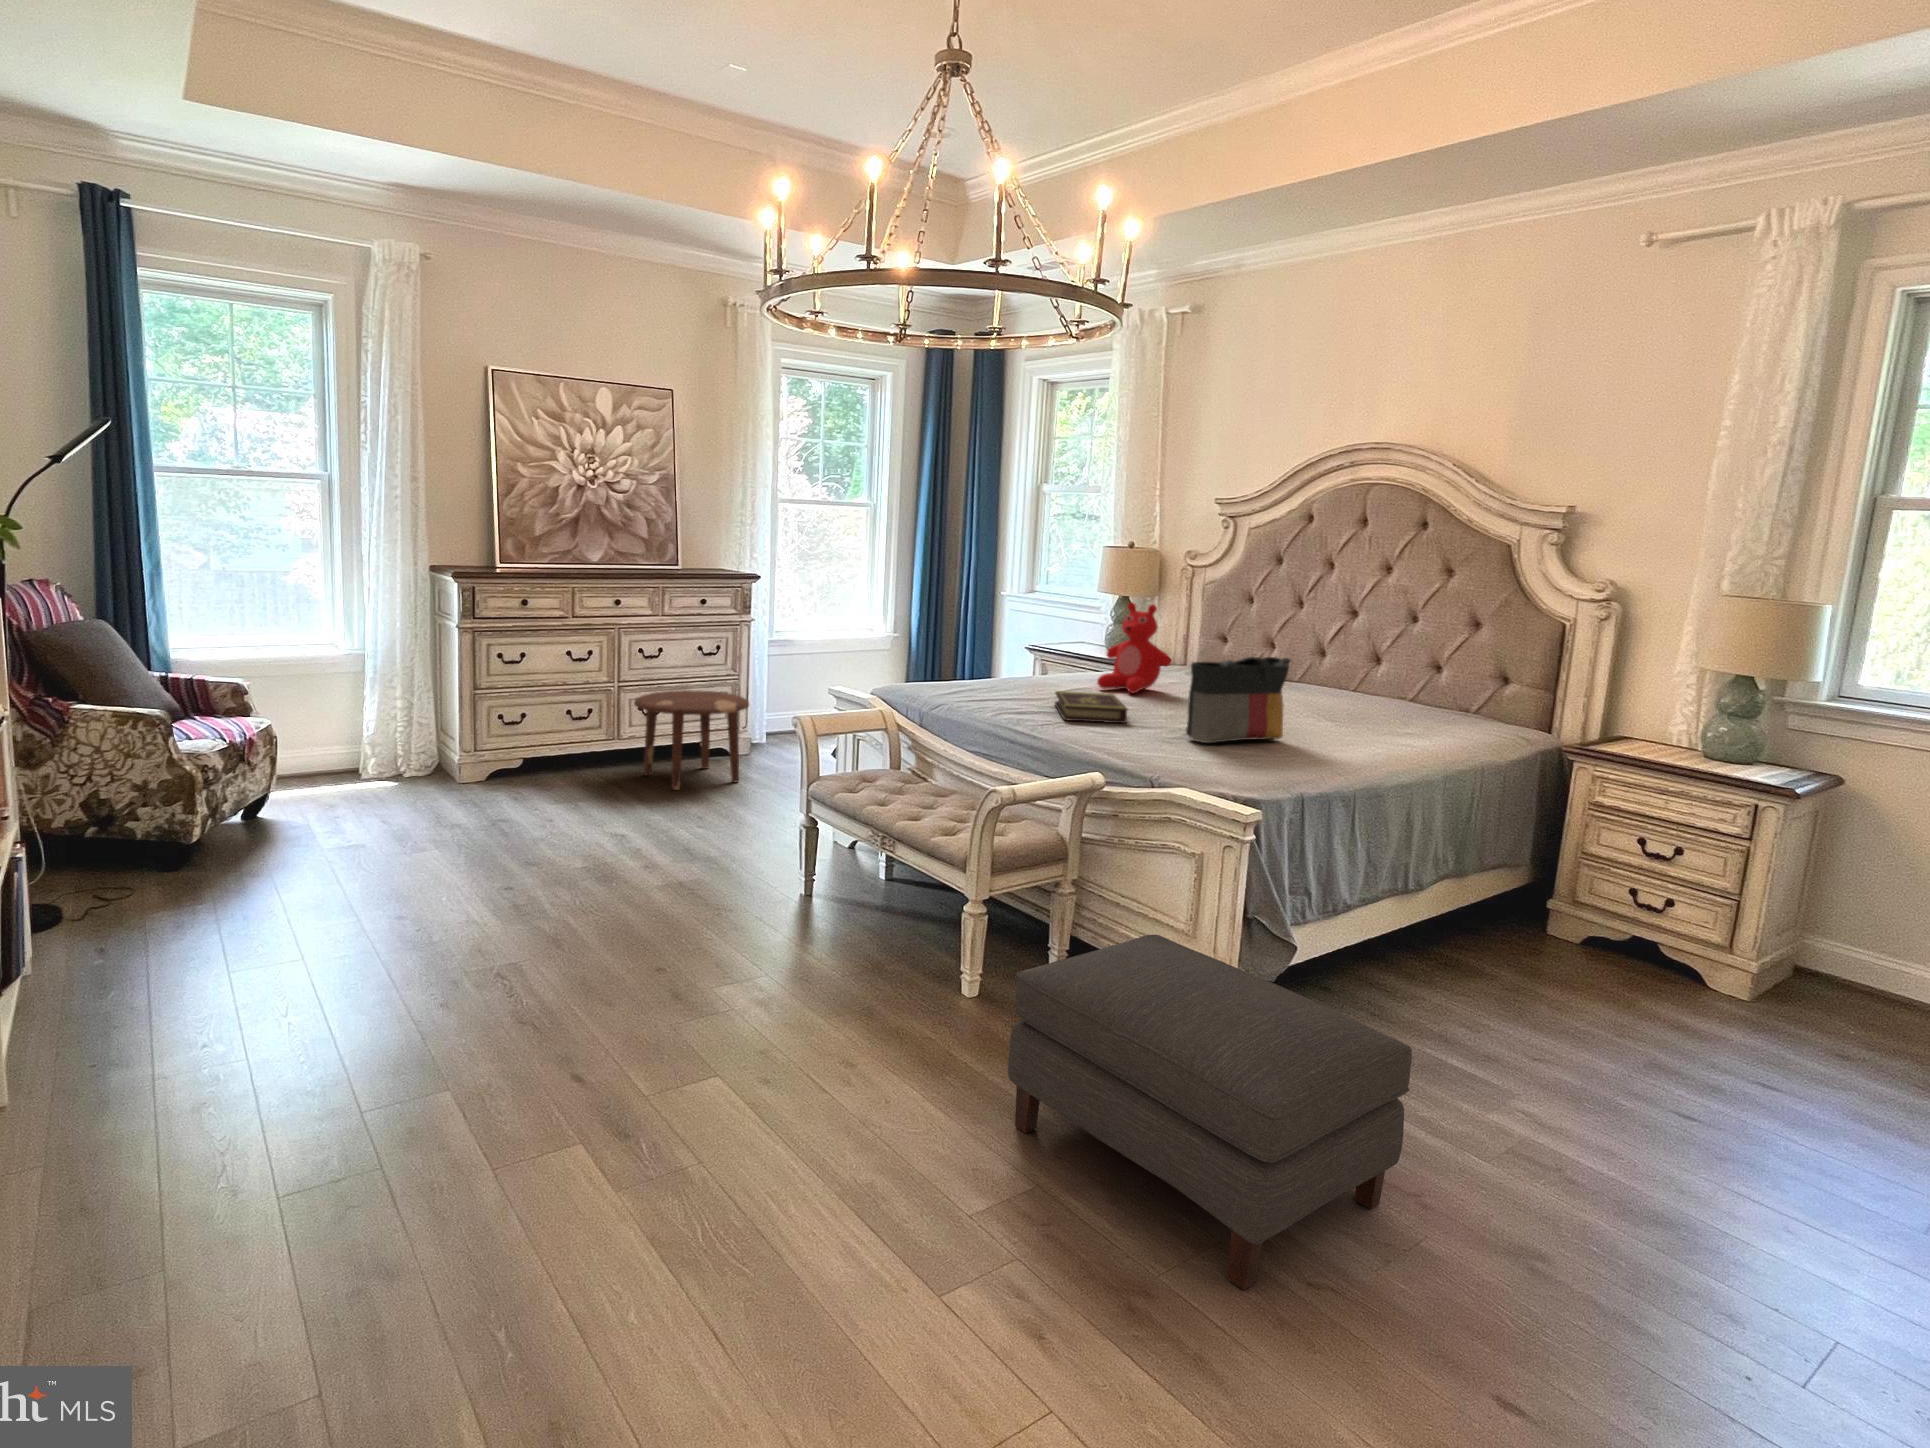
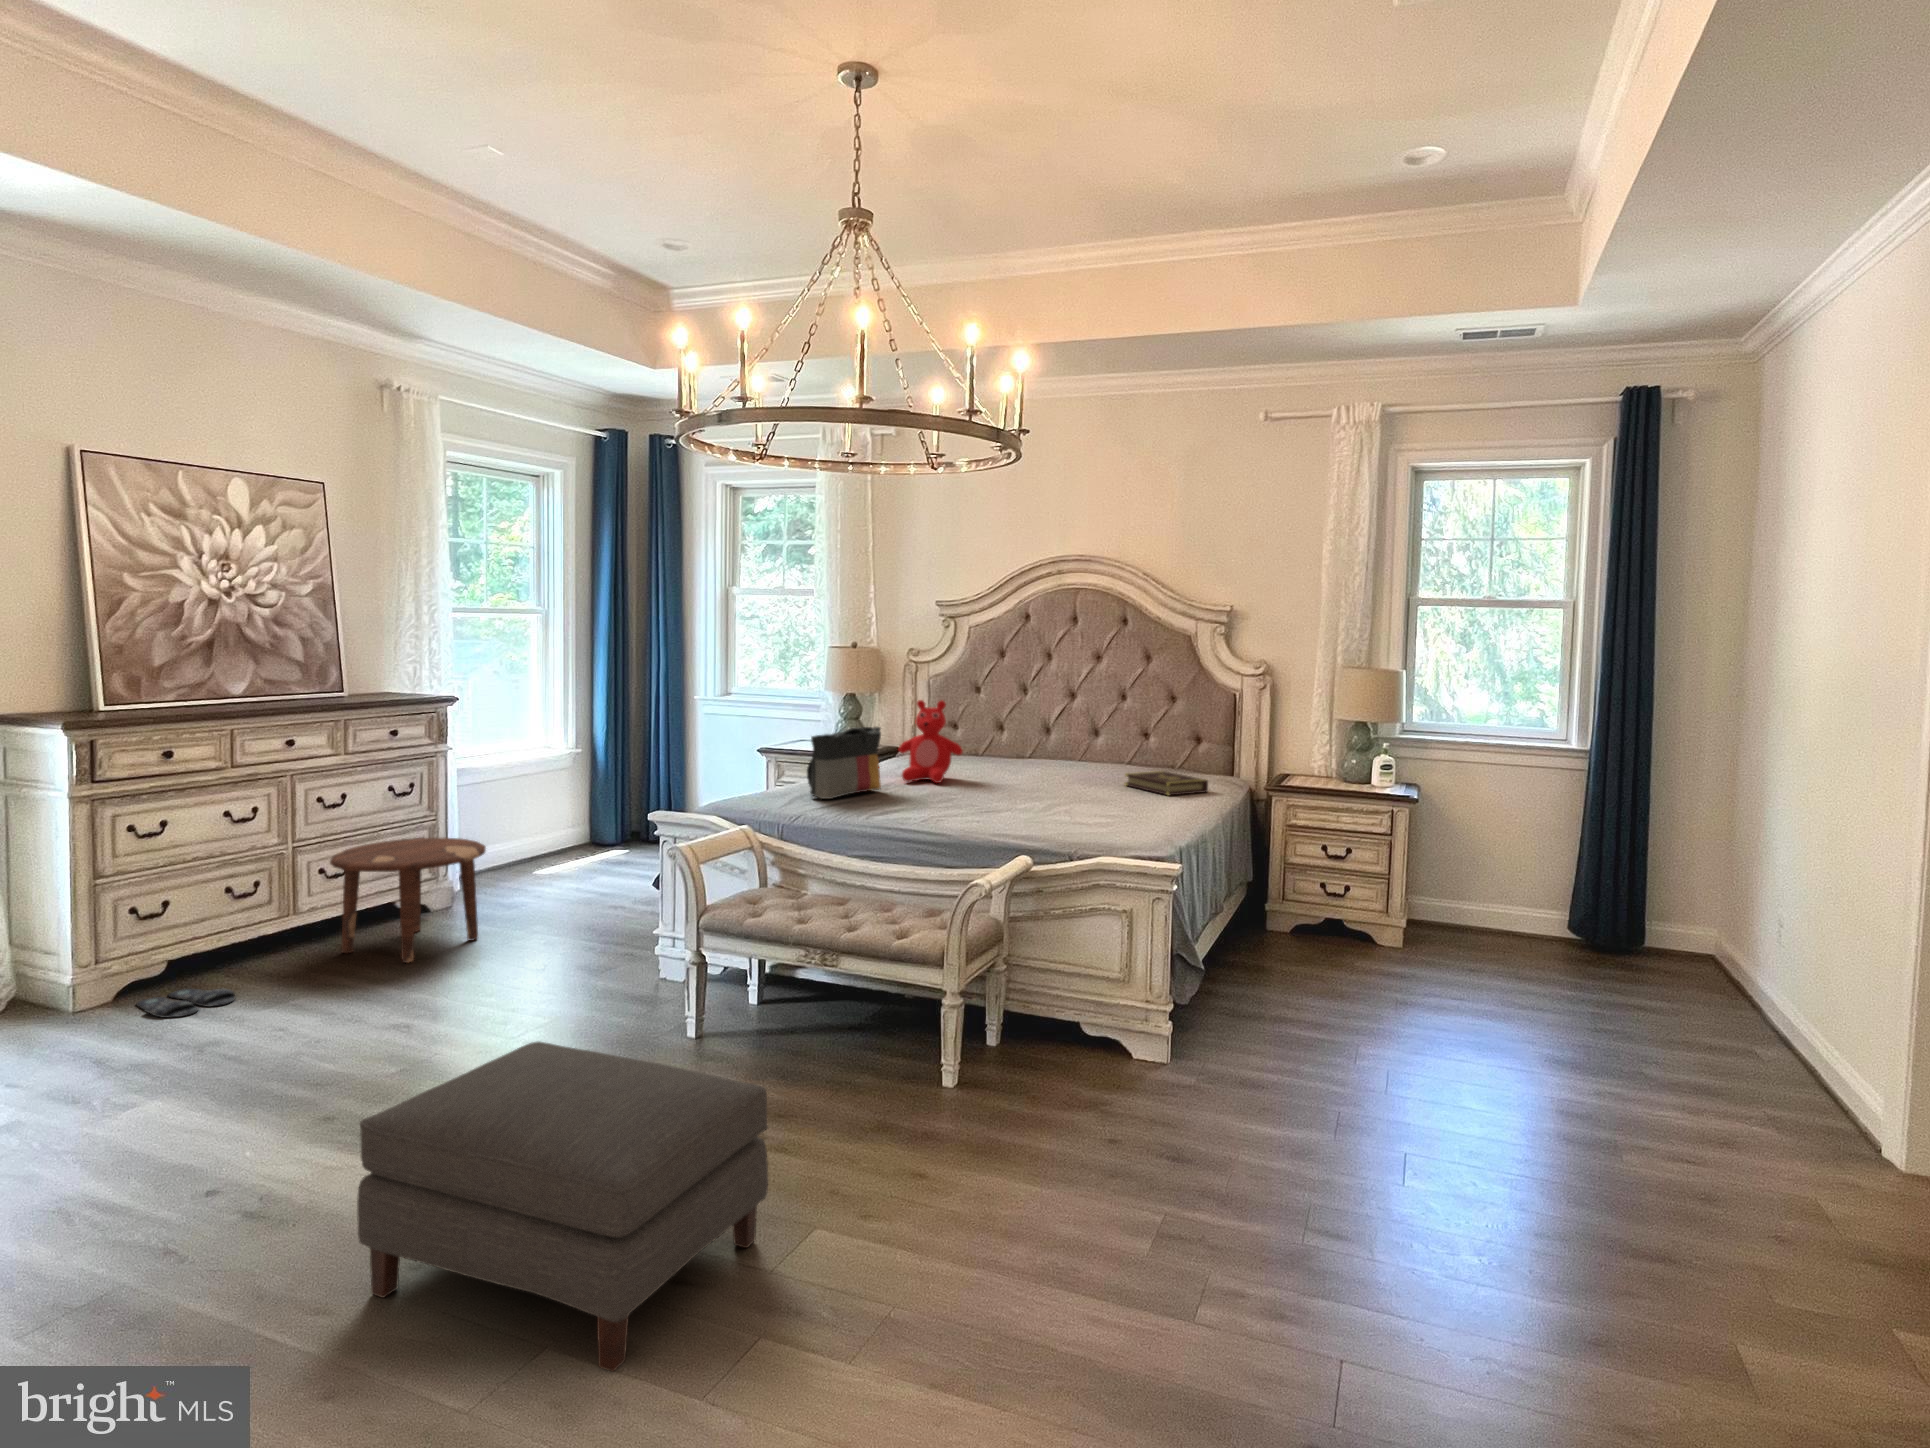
tote bag: present [1186,657,1290,743] -> present [807,727,881,799]
book: present [1055,691,1127,723] -> present [1125,771,1208,795]
slippers: none [495,780,552,798] -> present [137,988,235,1018]
ottoman: present [1008,935,1412,1290] -> present [357,1042,768,1372]

